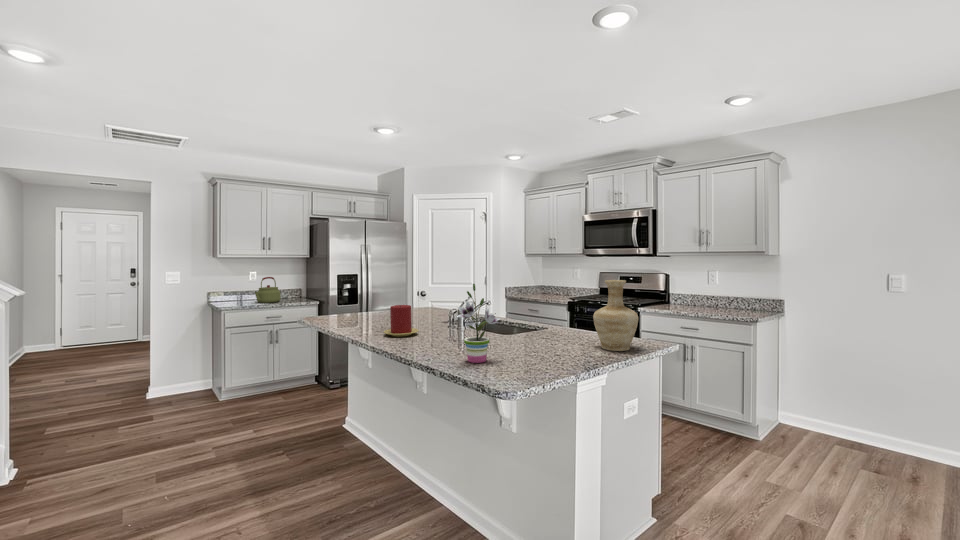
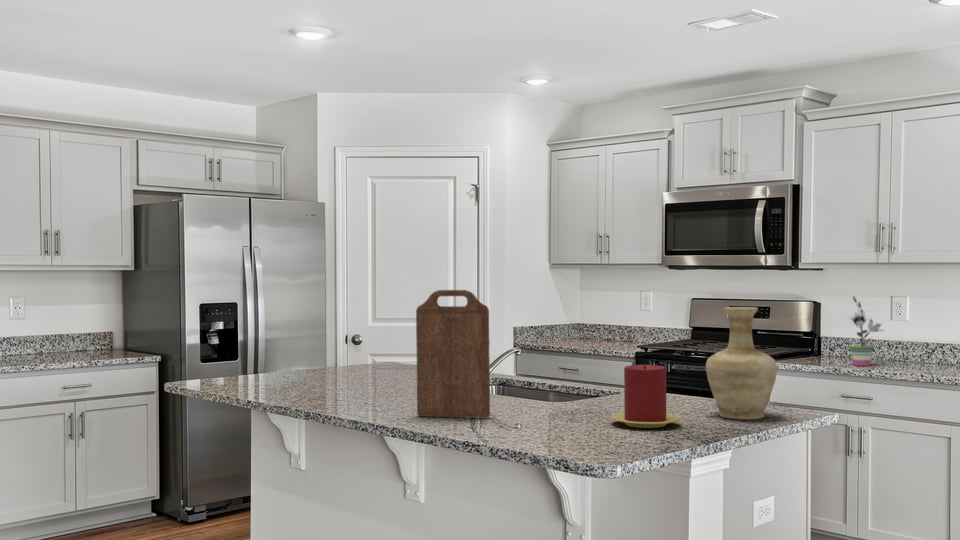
cutting board: none [415,270,459,347] -> present [416,290,490,418]
kettle: present [255,277,281,303] -> none [36,307,84,357]
potted plant: present [457,284,500,363] -> present [849,296,883,366]
candle: present [384,305,418,336] -> present [611,365,681,428]

